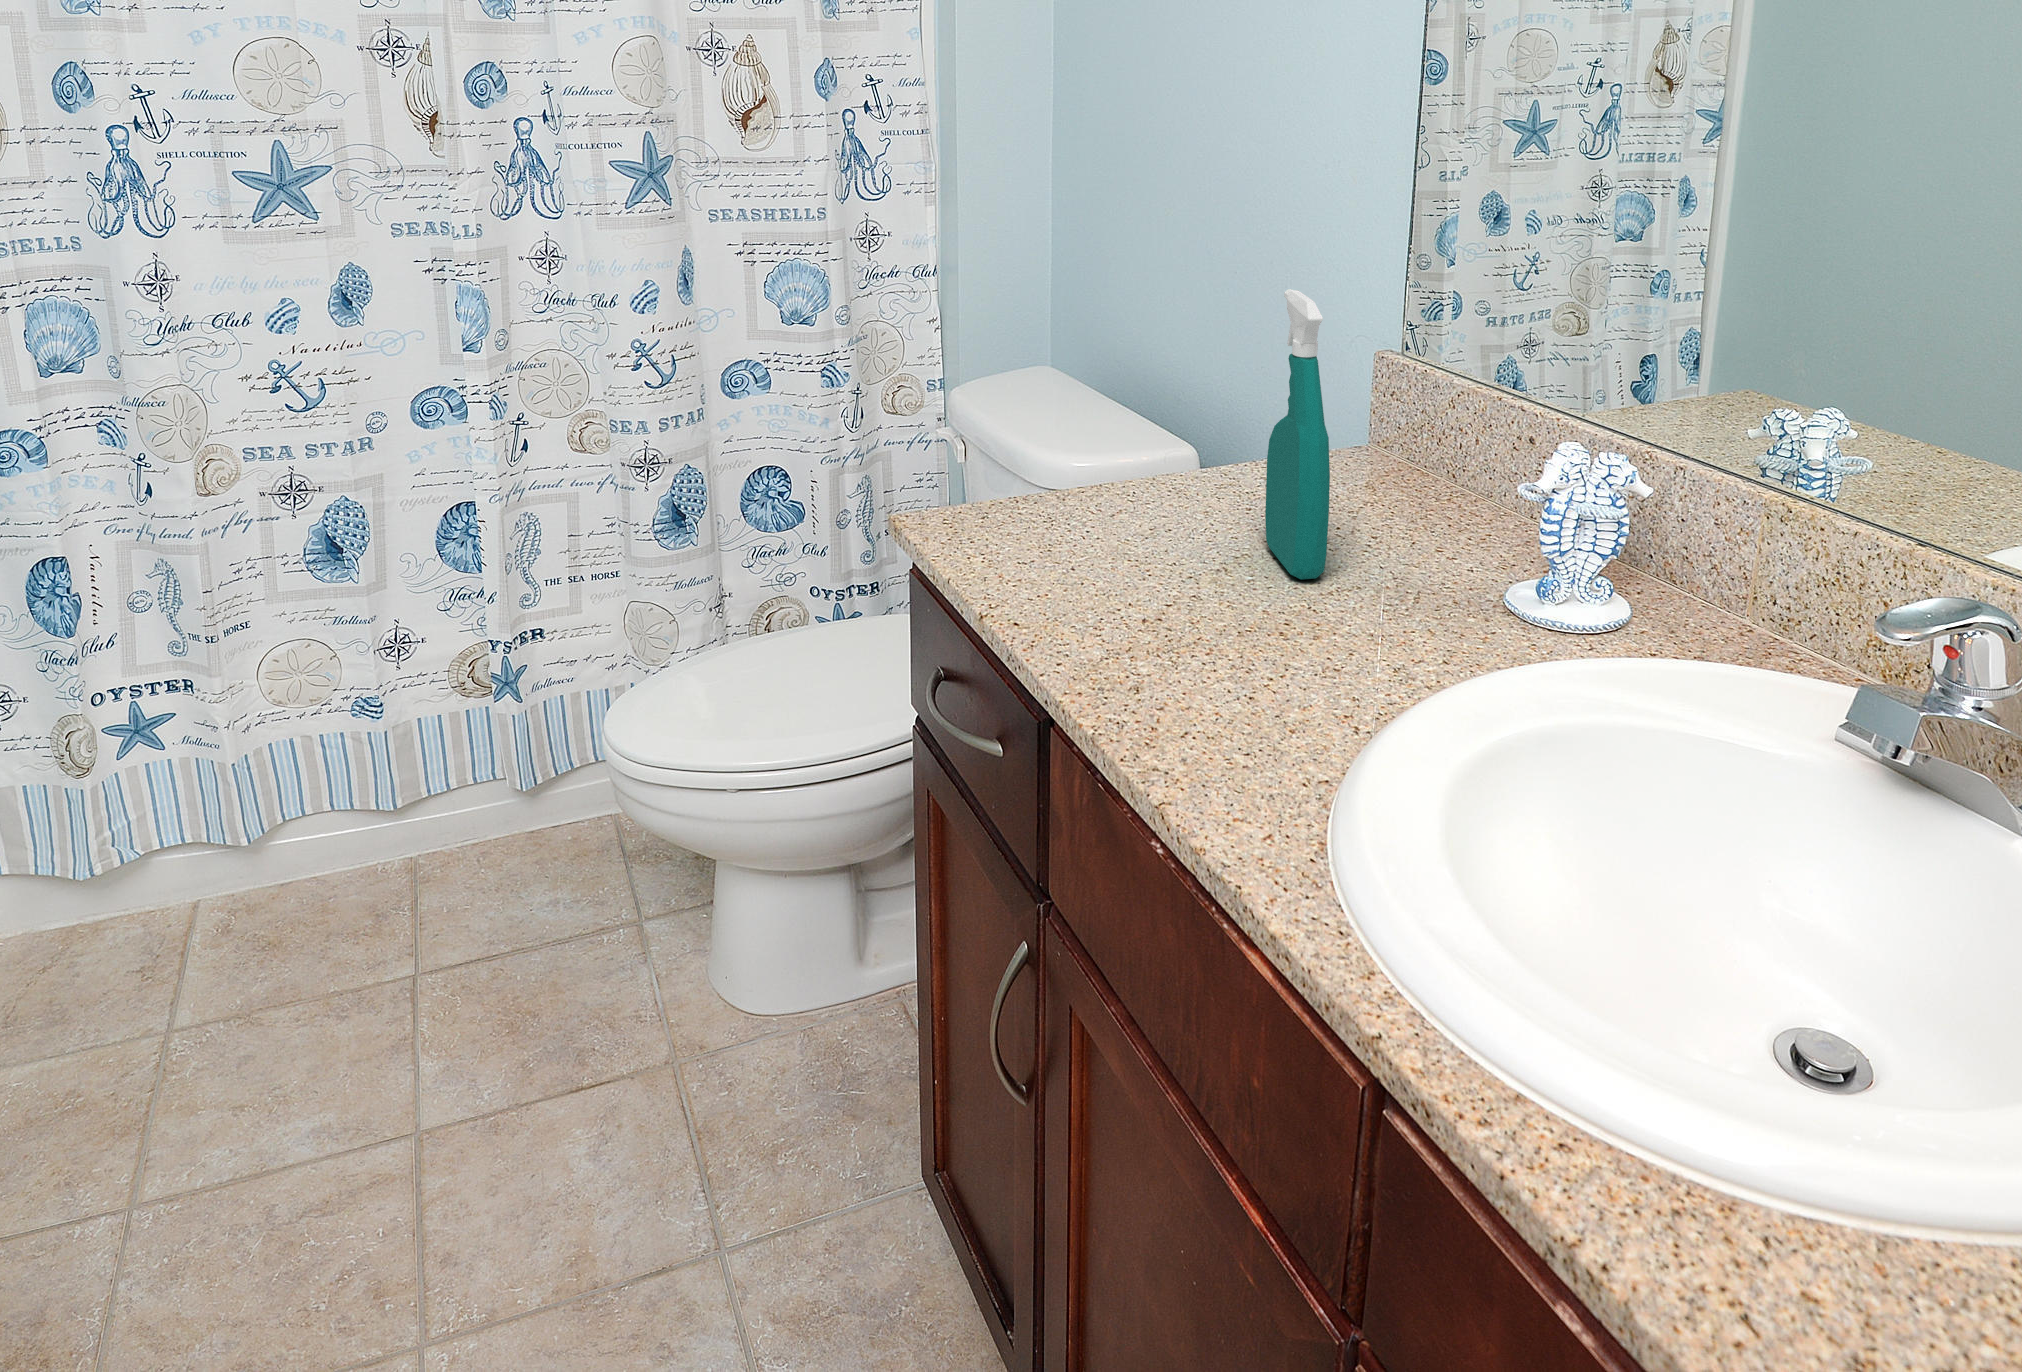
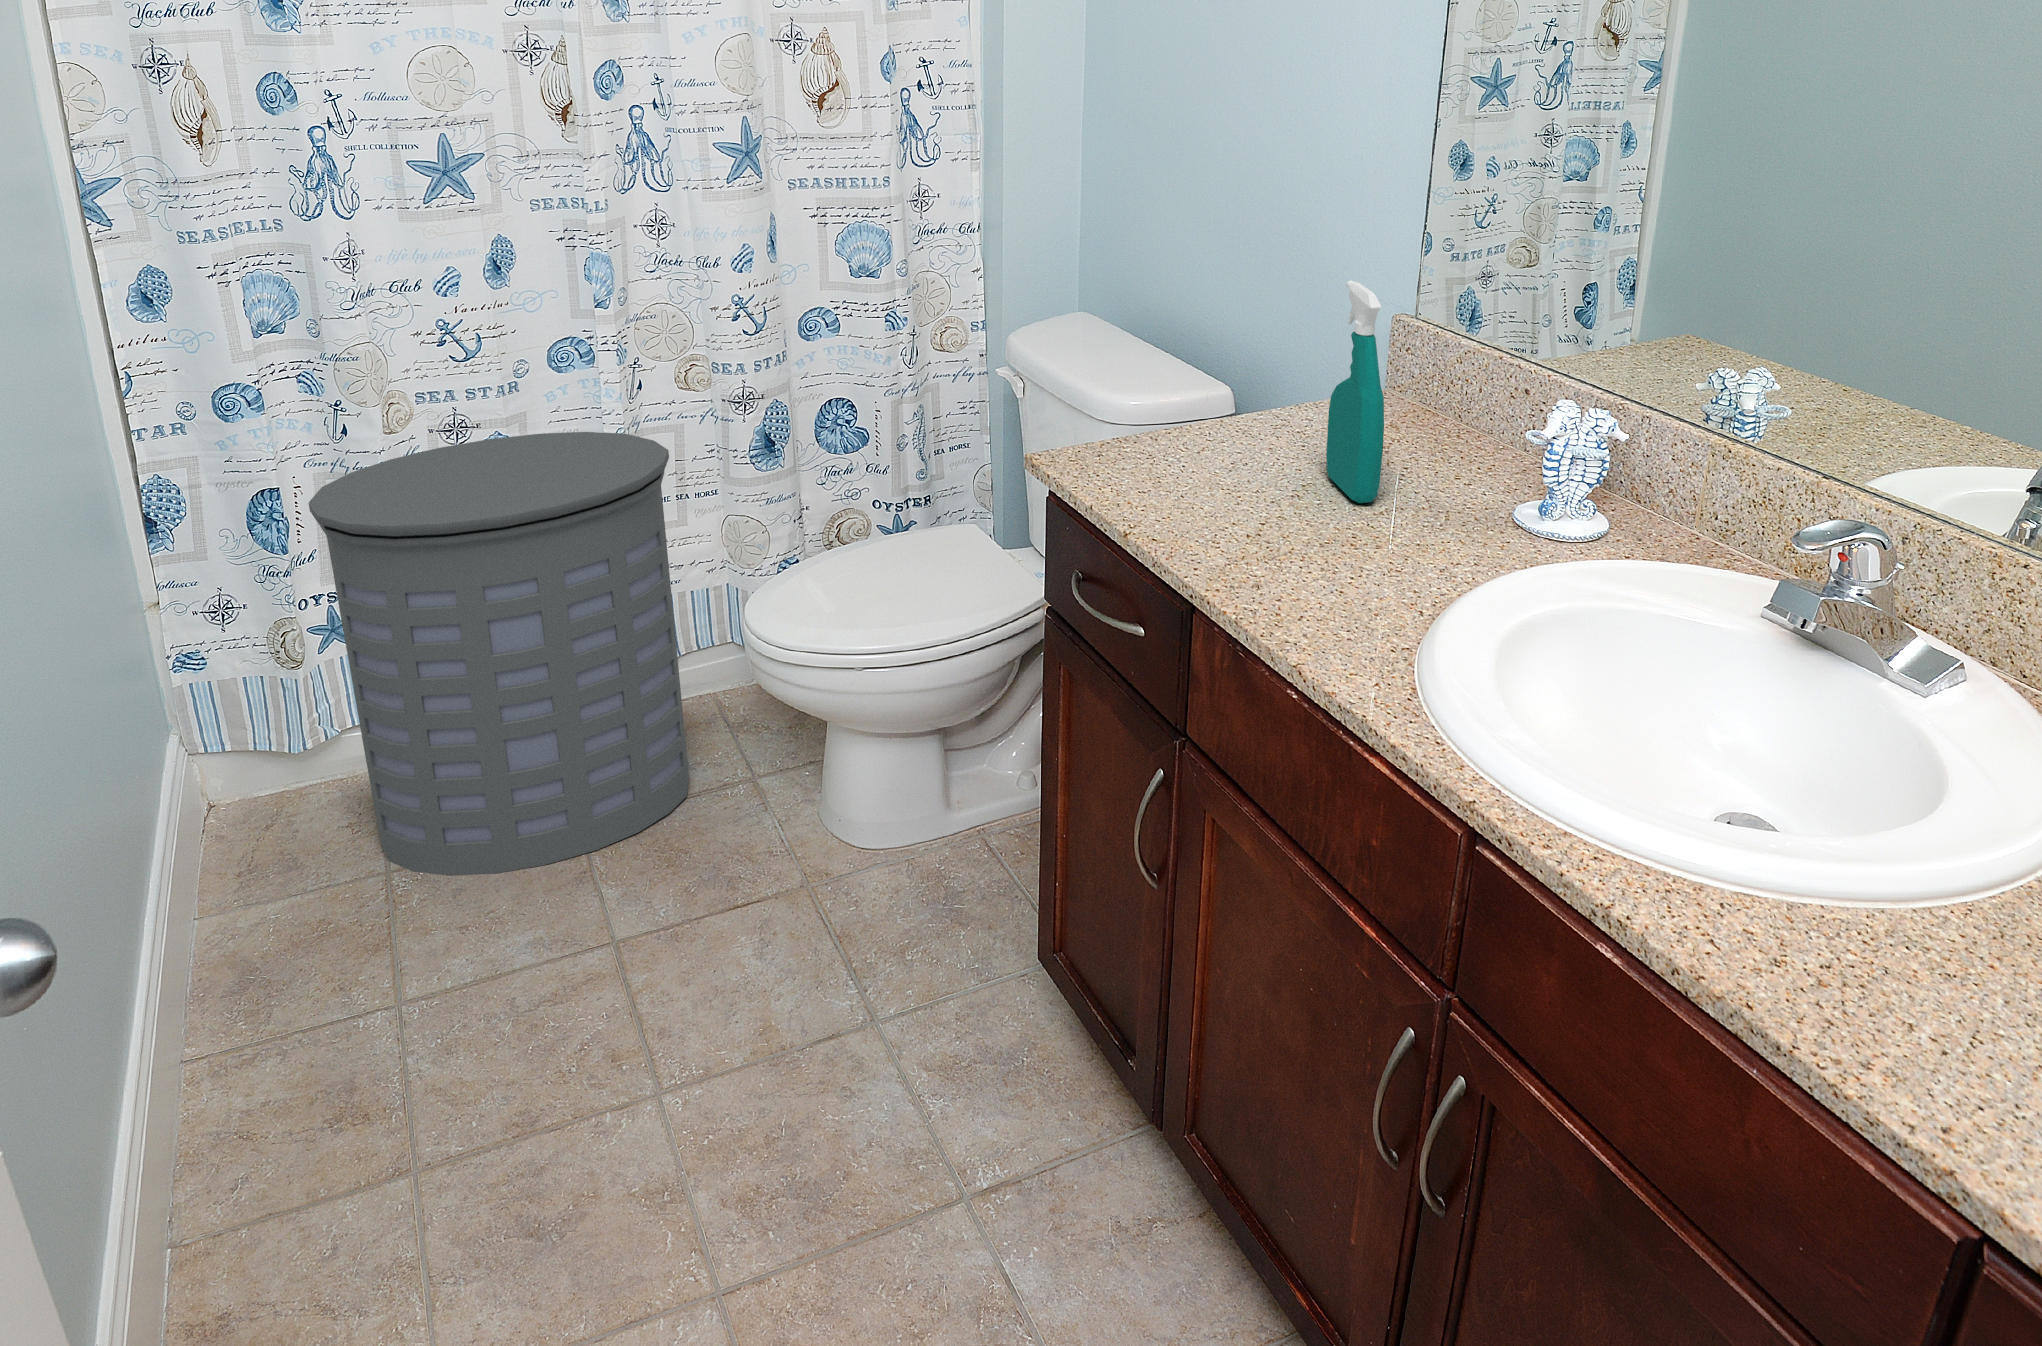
laundry hamper: none [82,495,560,1033] -> present [309,432,689,876]

